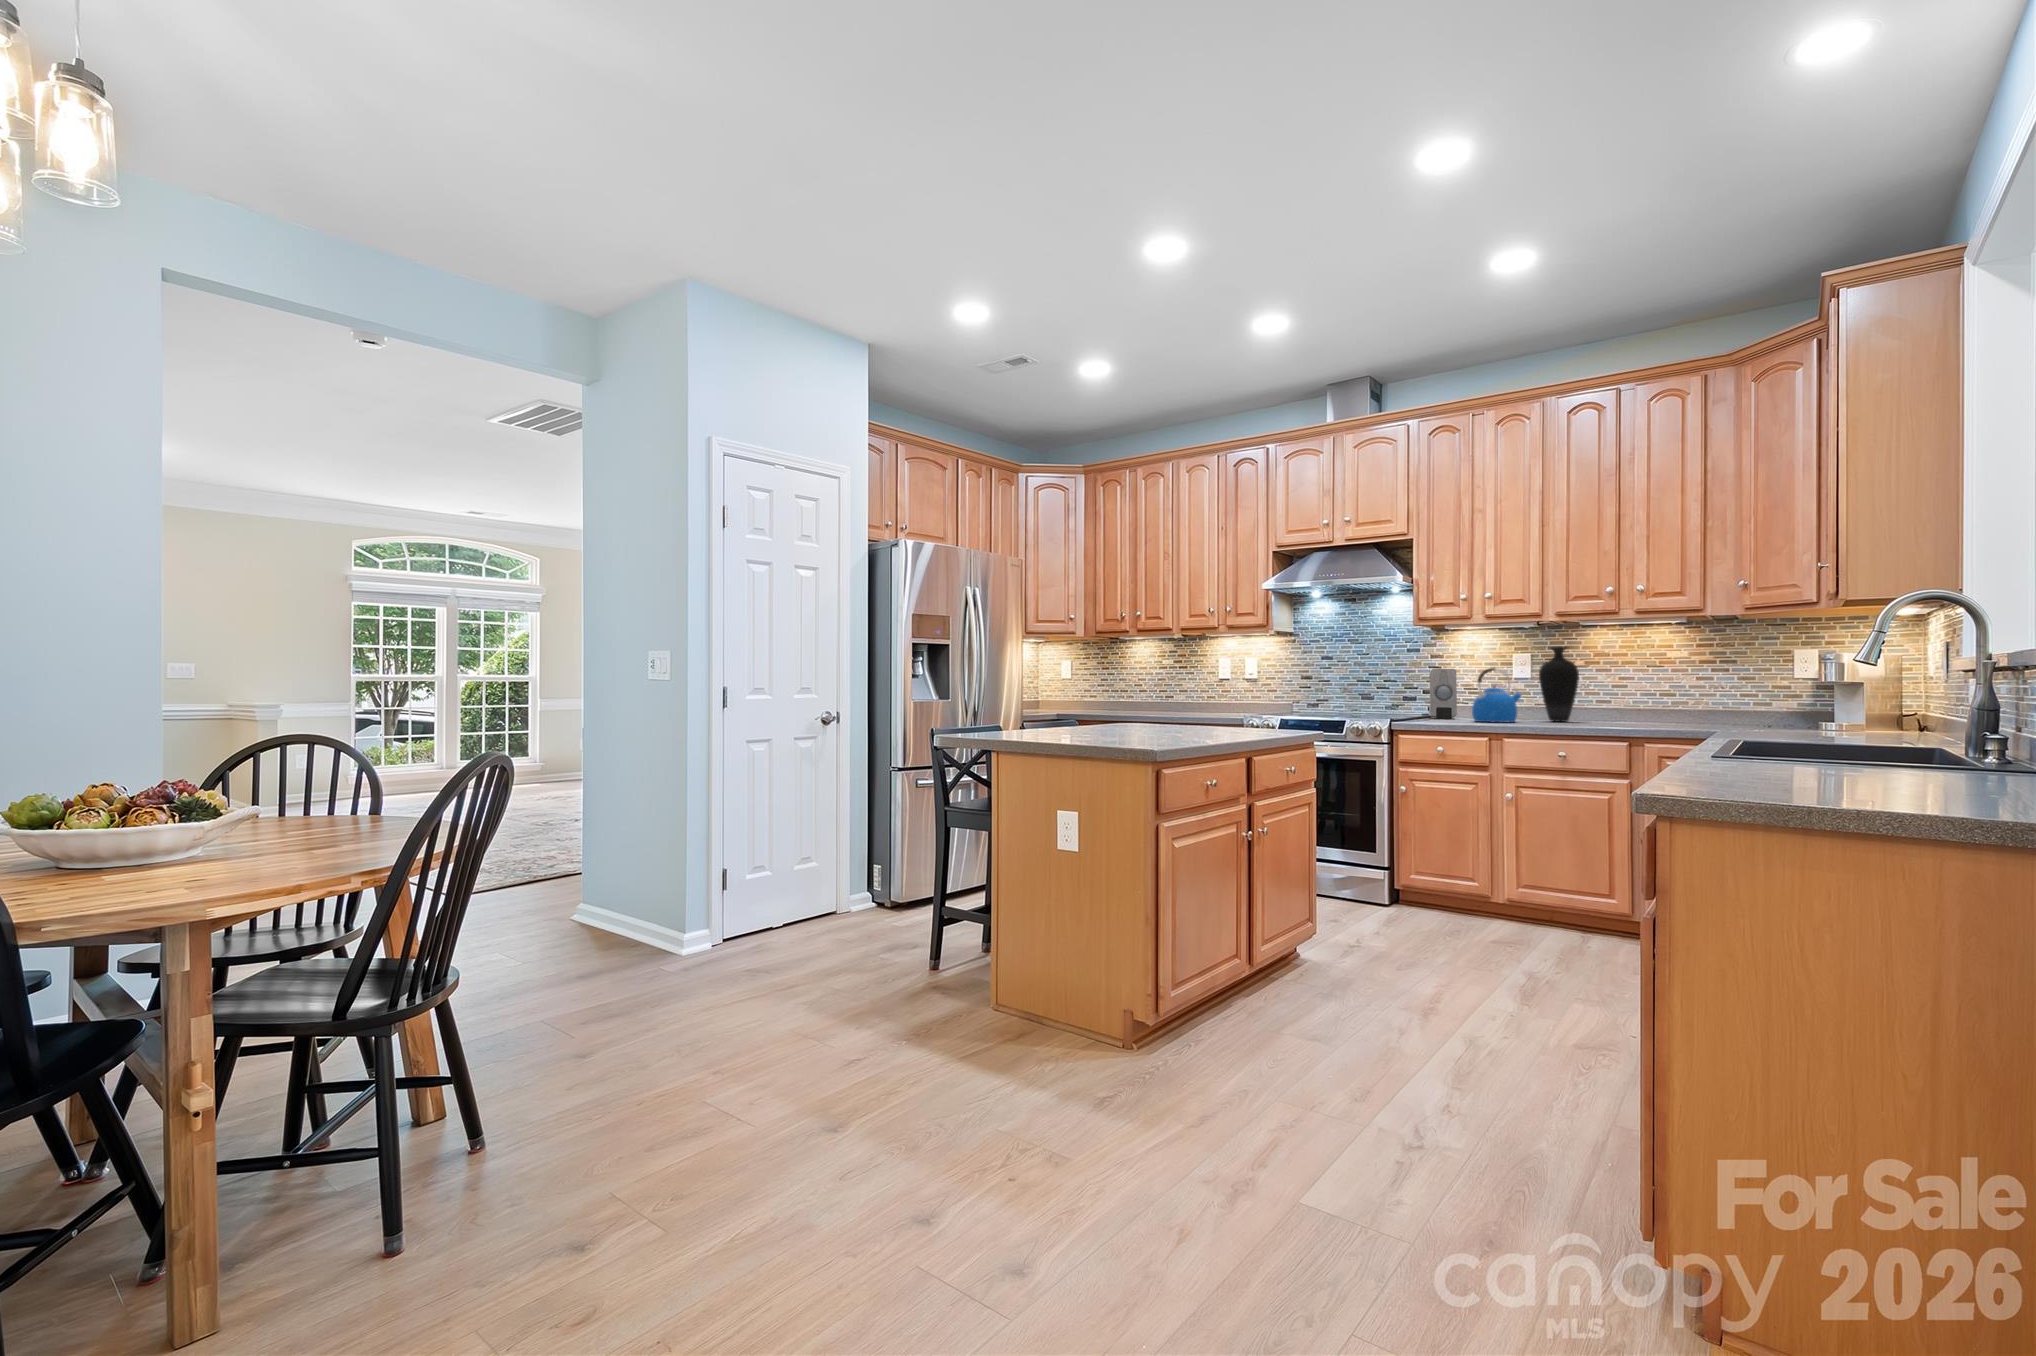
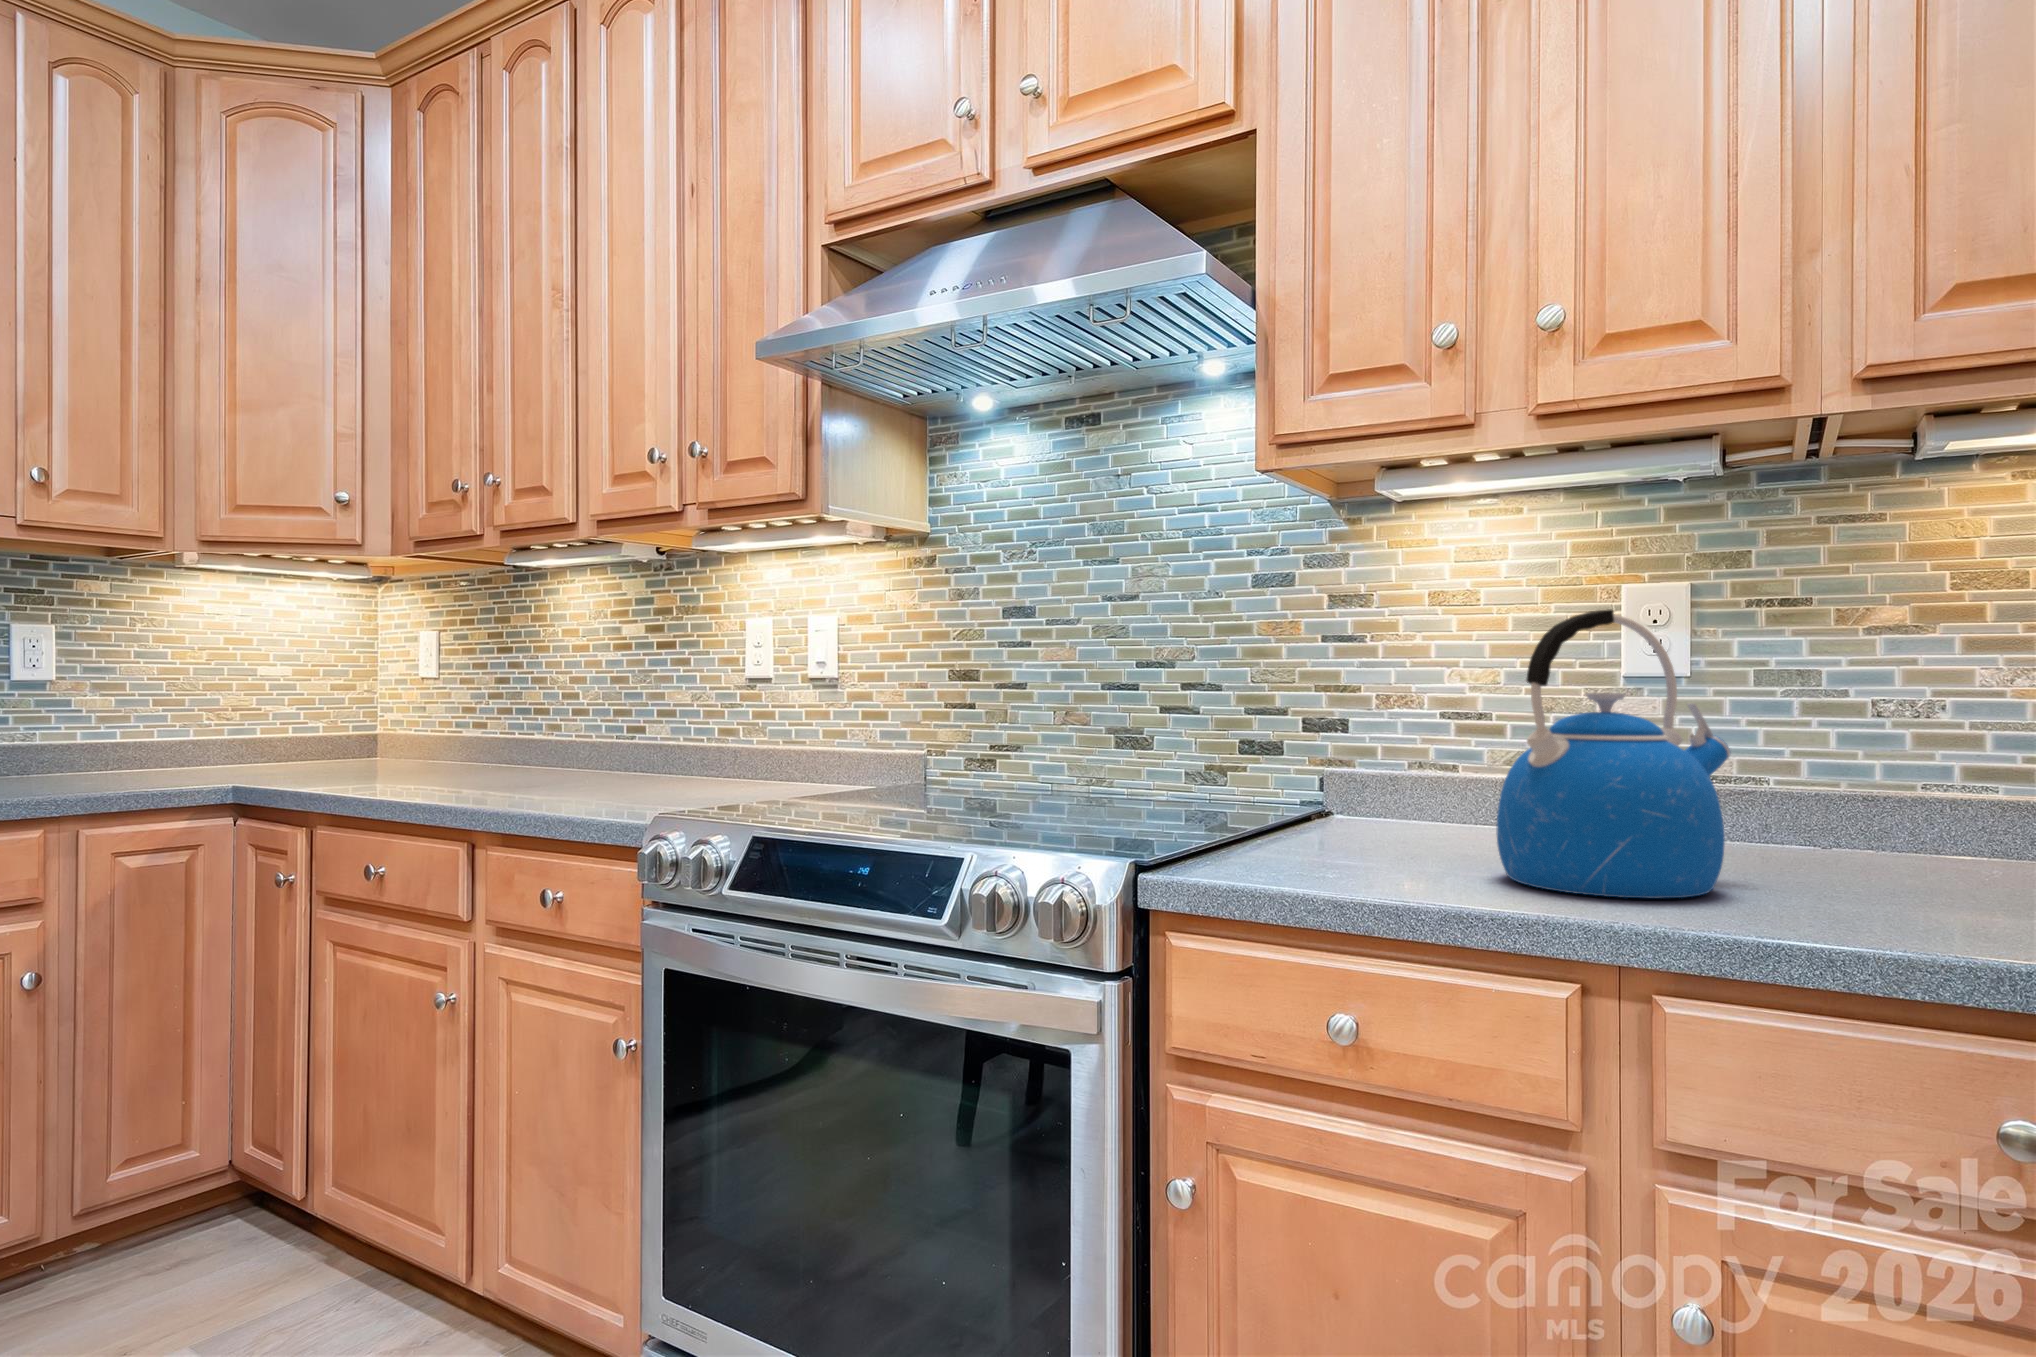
vase: present [1539,646,1579,722] -> none [1785,511,1989,878]
soap dispenser: present [1430,669,1457,719] -> none [1319,631,1420,840]

